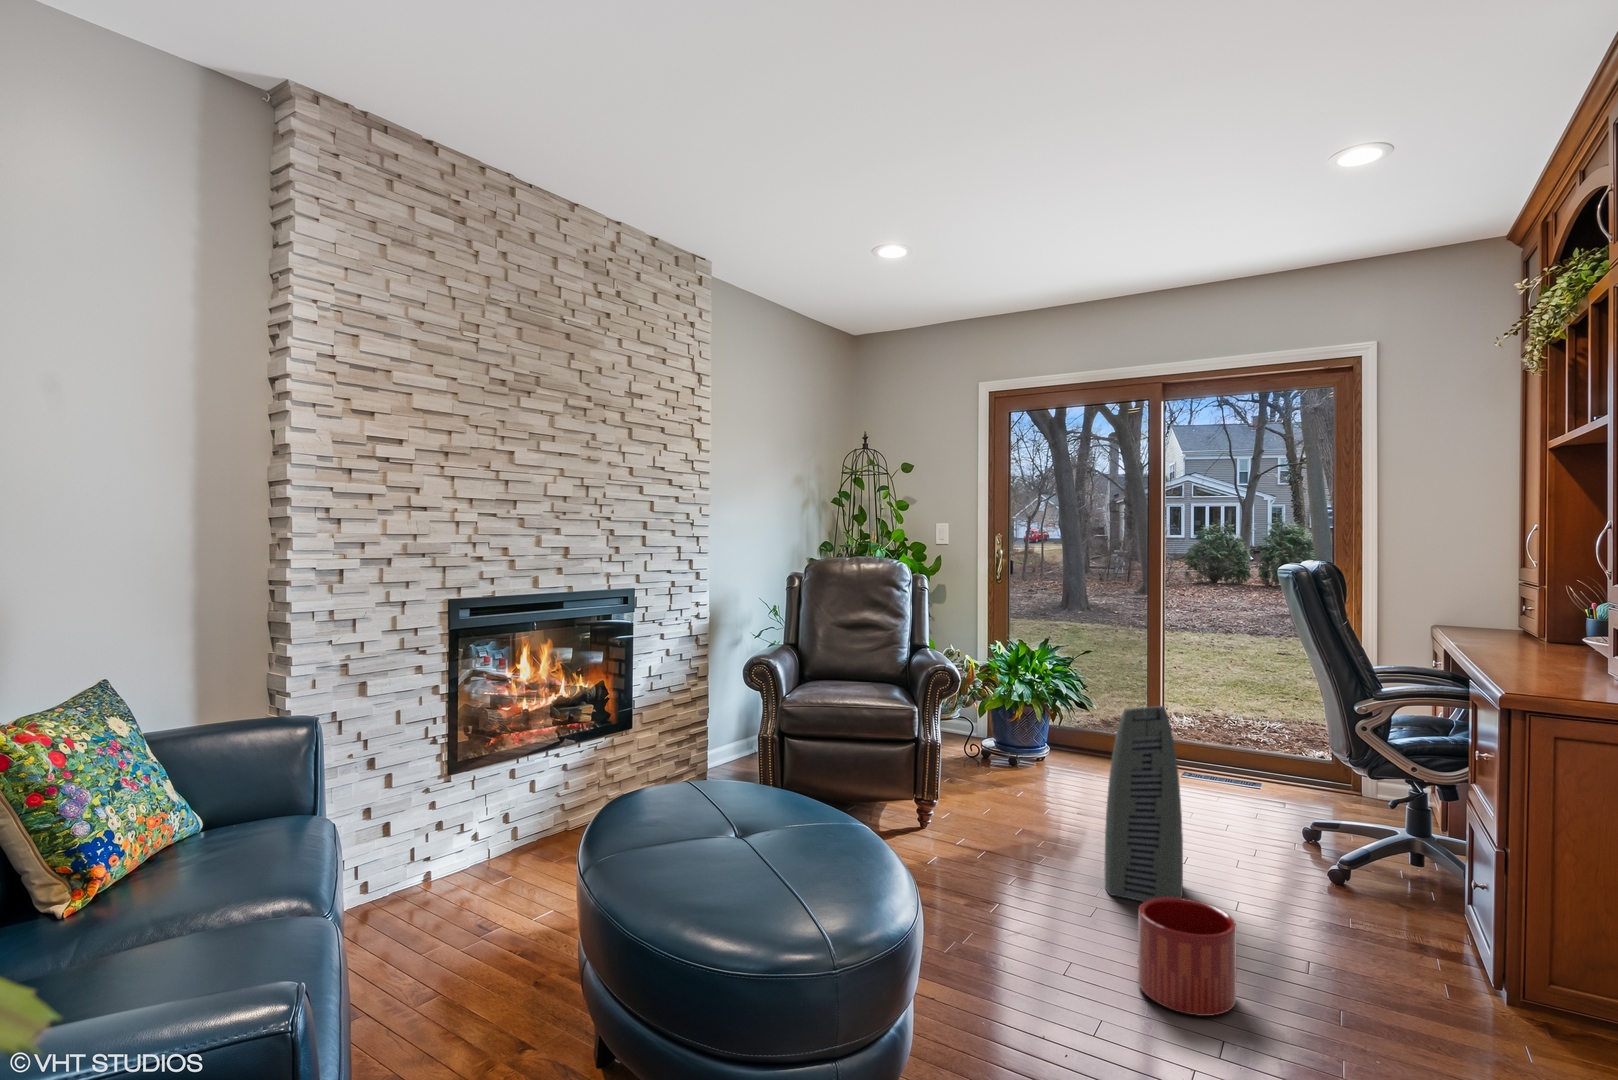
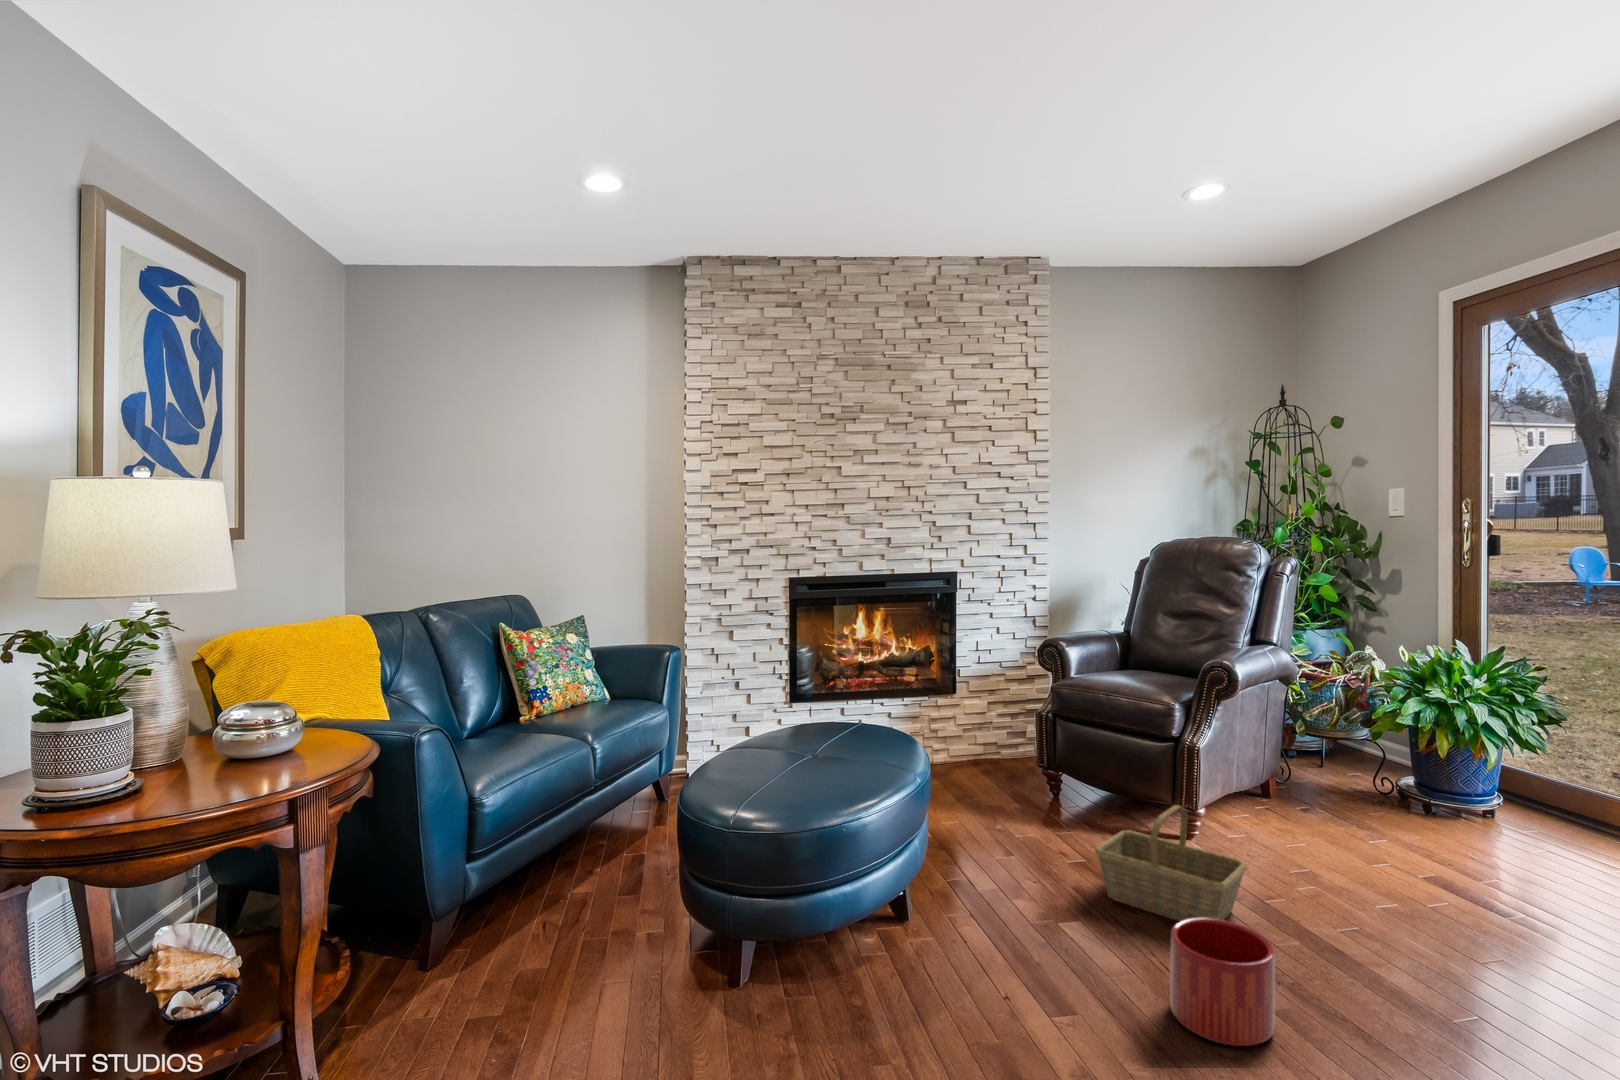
air purifier: present [1105,706,1183,902] -> none [1291,731,1411,963]
basket: none [945,803,1085,917] -> present [1095,805,1247,921]

